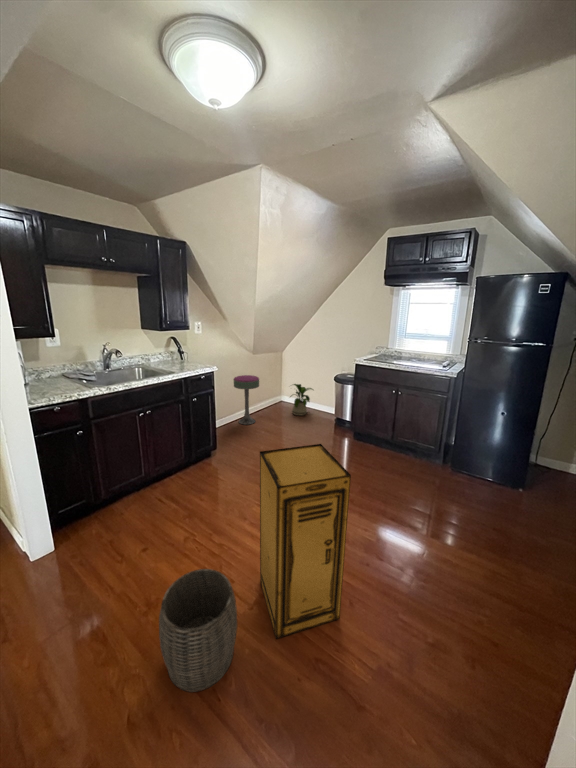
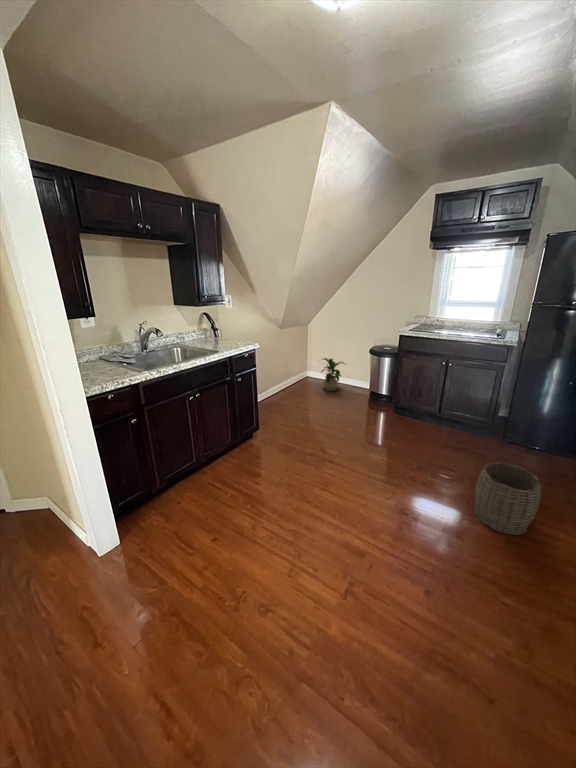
bar stool: present [234,375,259,425] -> none [265,351,292,403]
storage cabinet: present [260,444,351,639] -> none [348,424,476,631]
woven basket: present [159,569,237,692] -> present [474,462,541,535]

